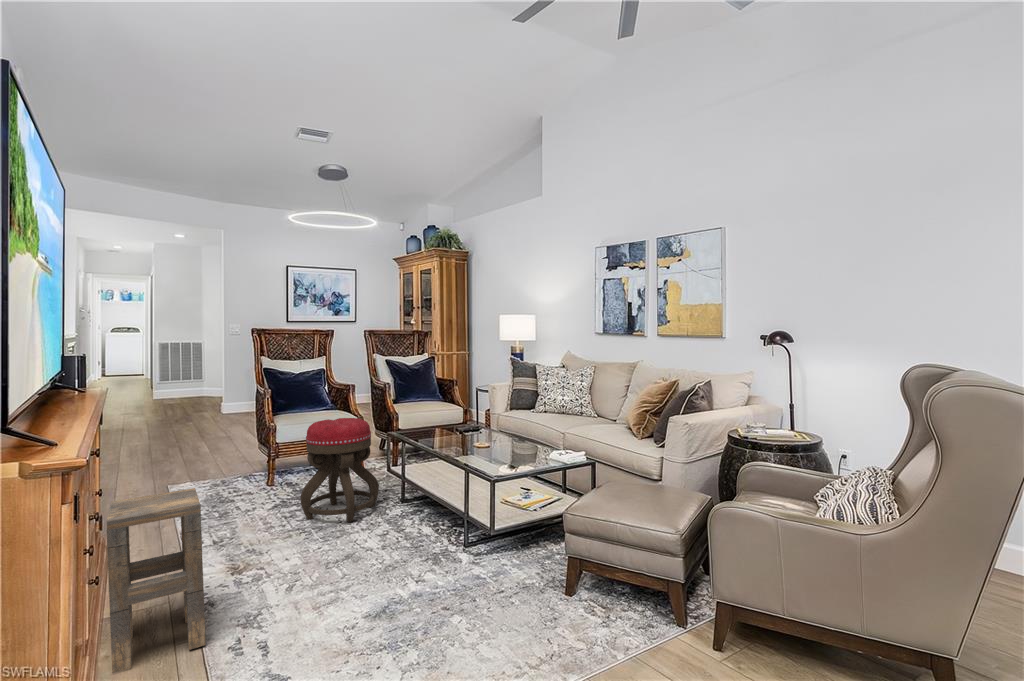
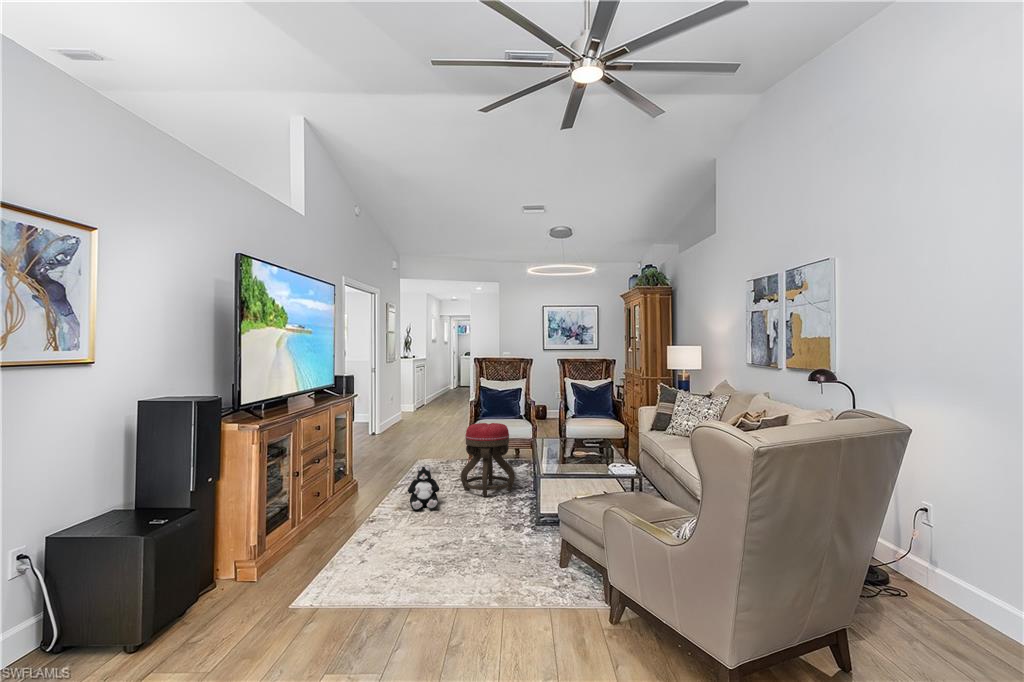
side table: present [107,488,206,673] -> none [310,451,364,537]
plush toy: none [244,493,305,566] -> present [408,465,440,509]

